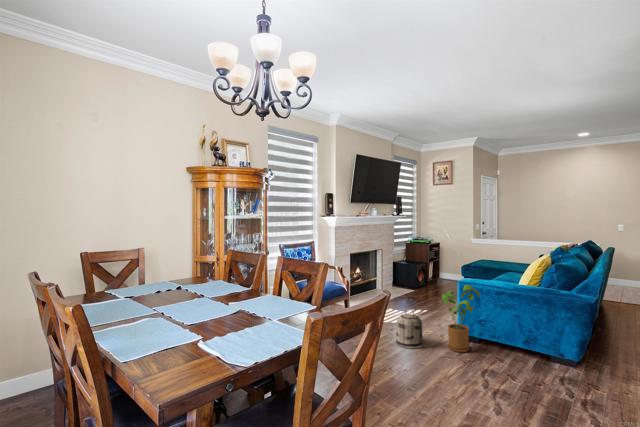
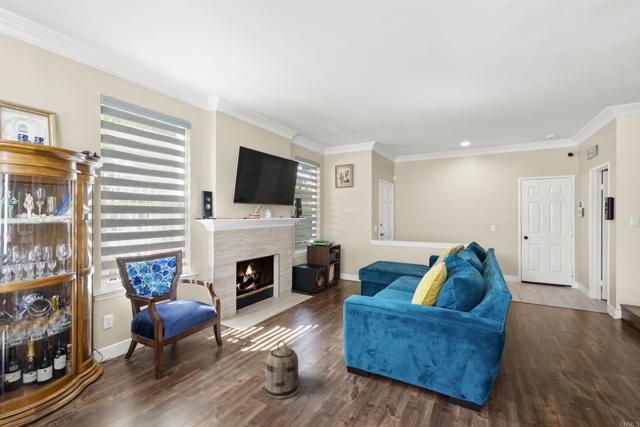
house plant: present [442,285,480,352] -> none [323,308,371,399]

